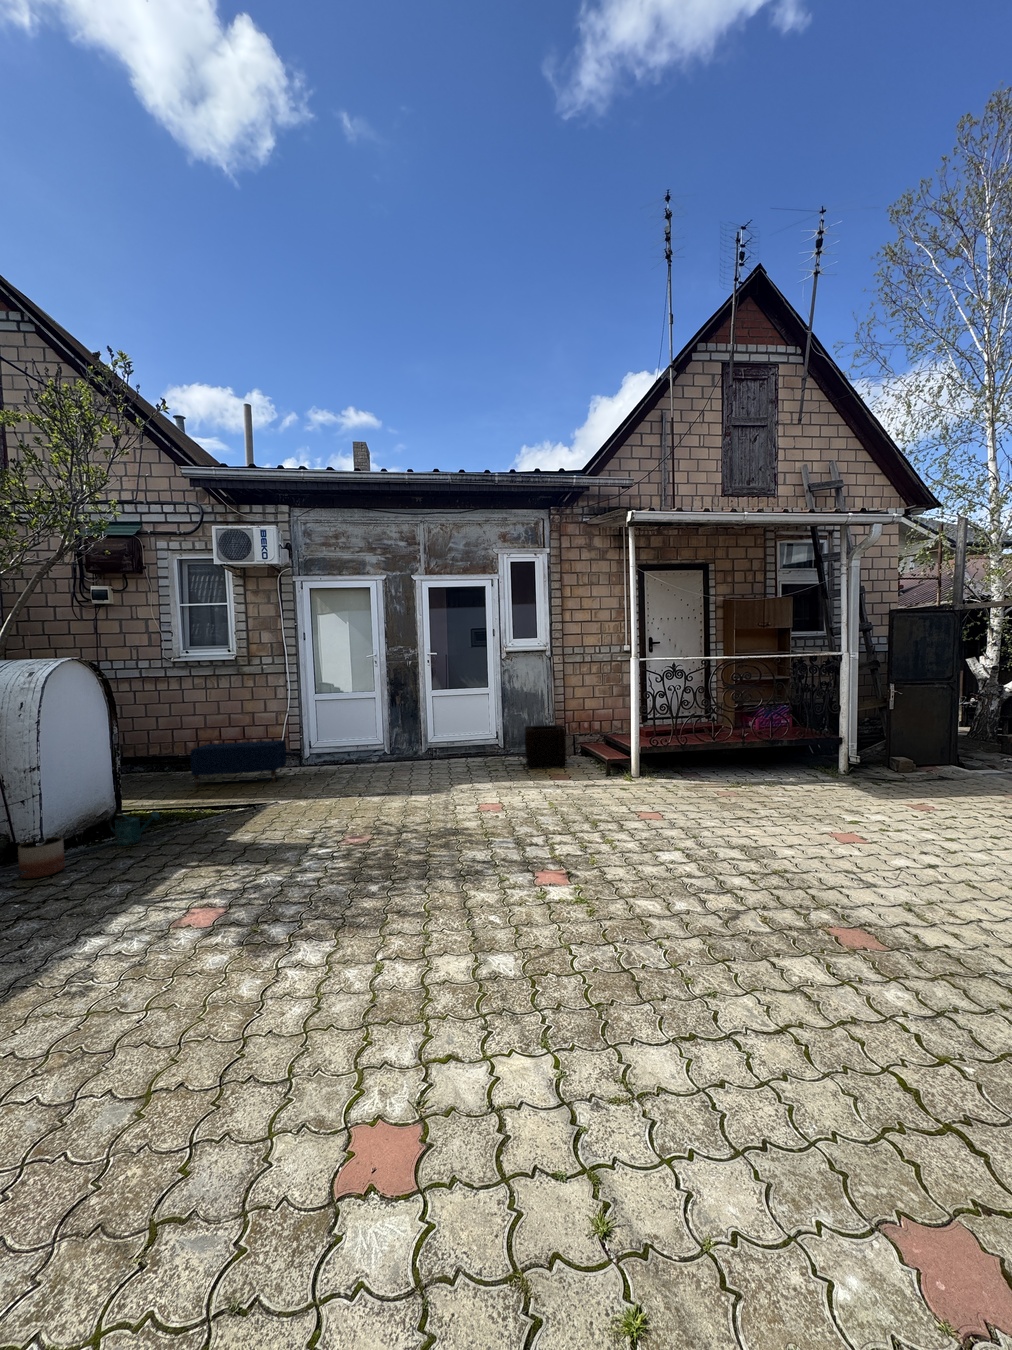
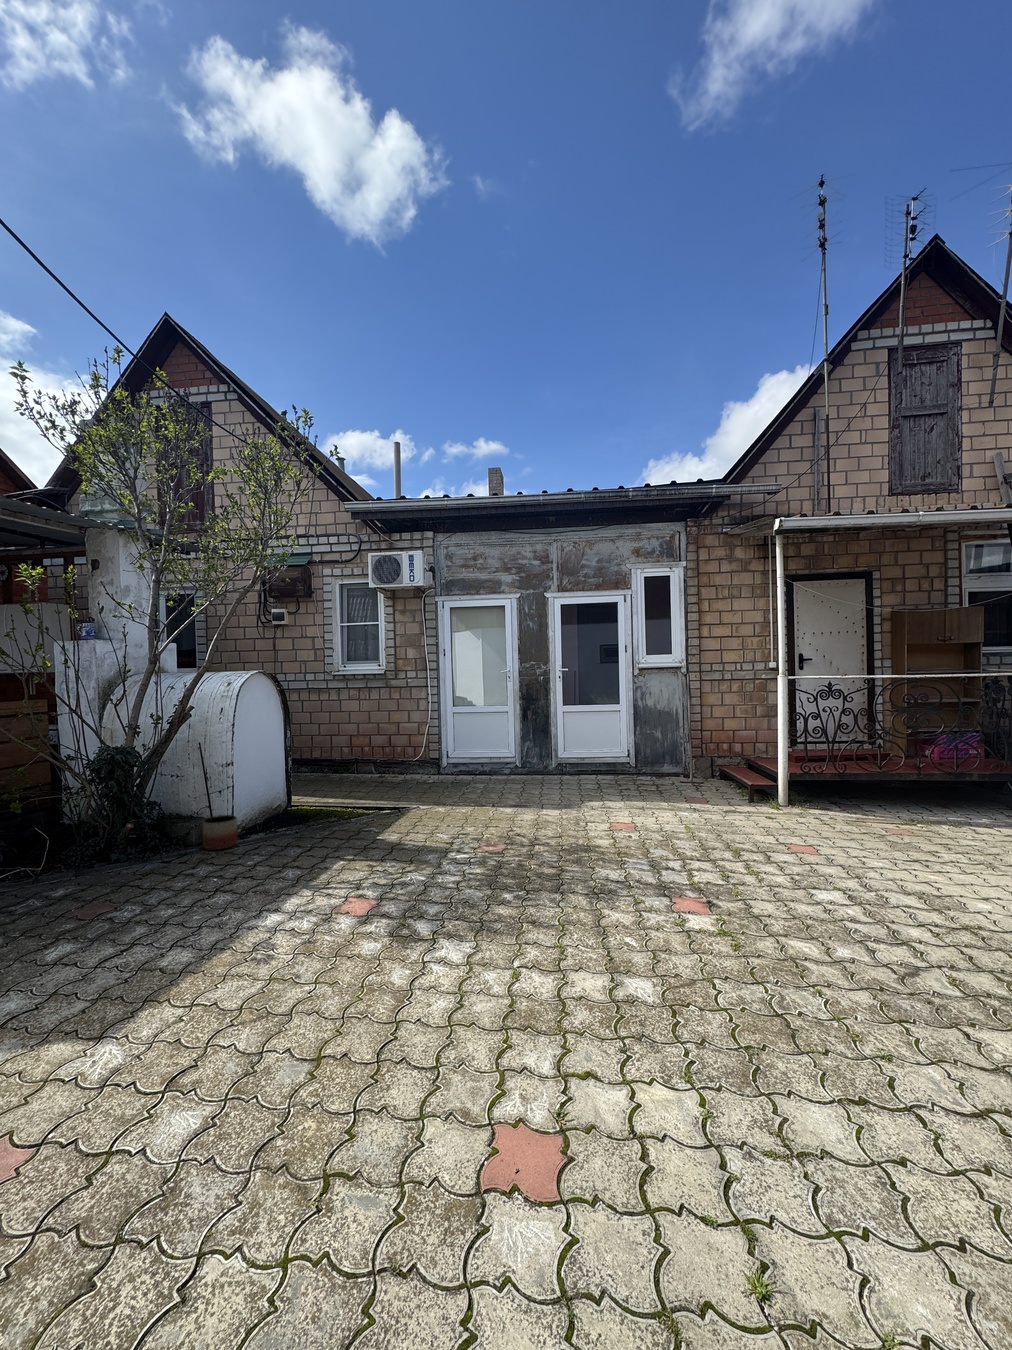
wooden crate: present [525,725,566,769] -> none [661,741,707,788]
bench: present [190,740,286,787] -> none [337,739,422,781]
watering can: present [109,811,160,846] -> none [272,798,314,828]

